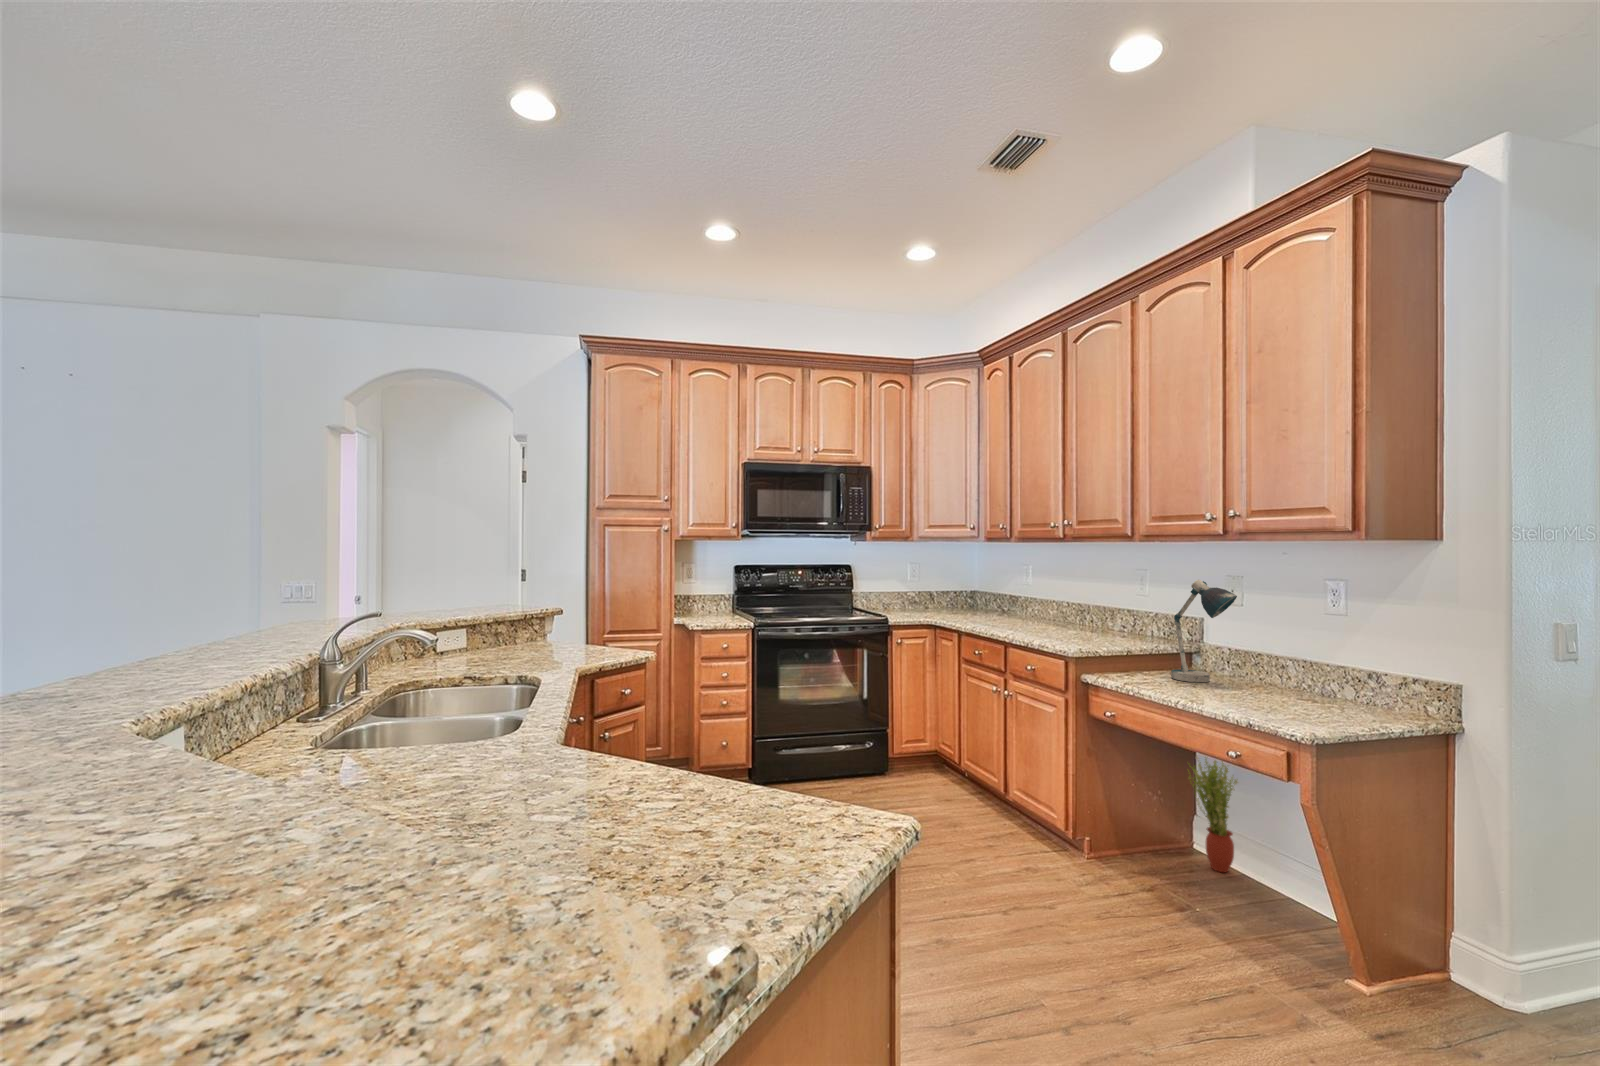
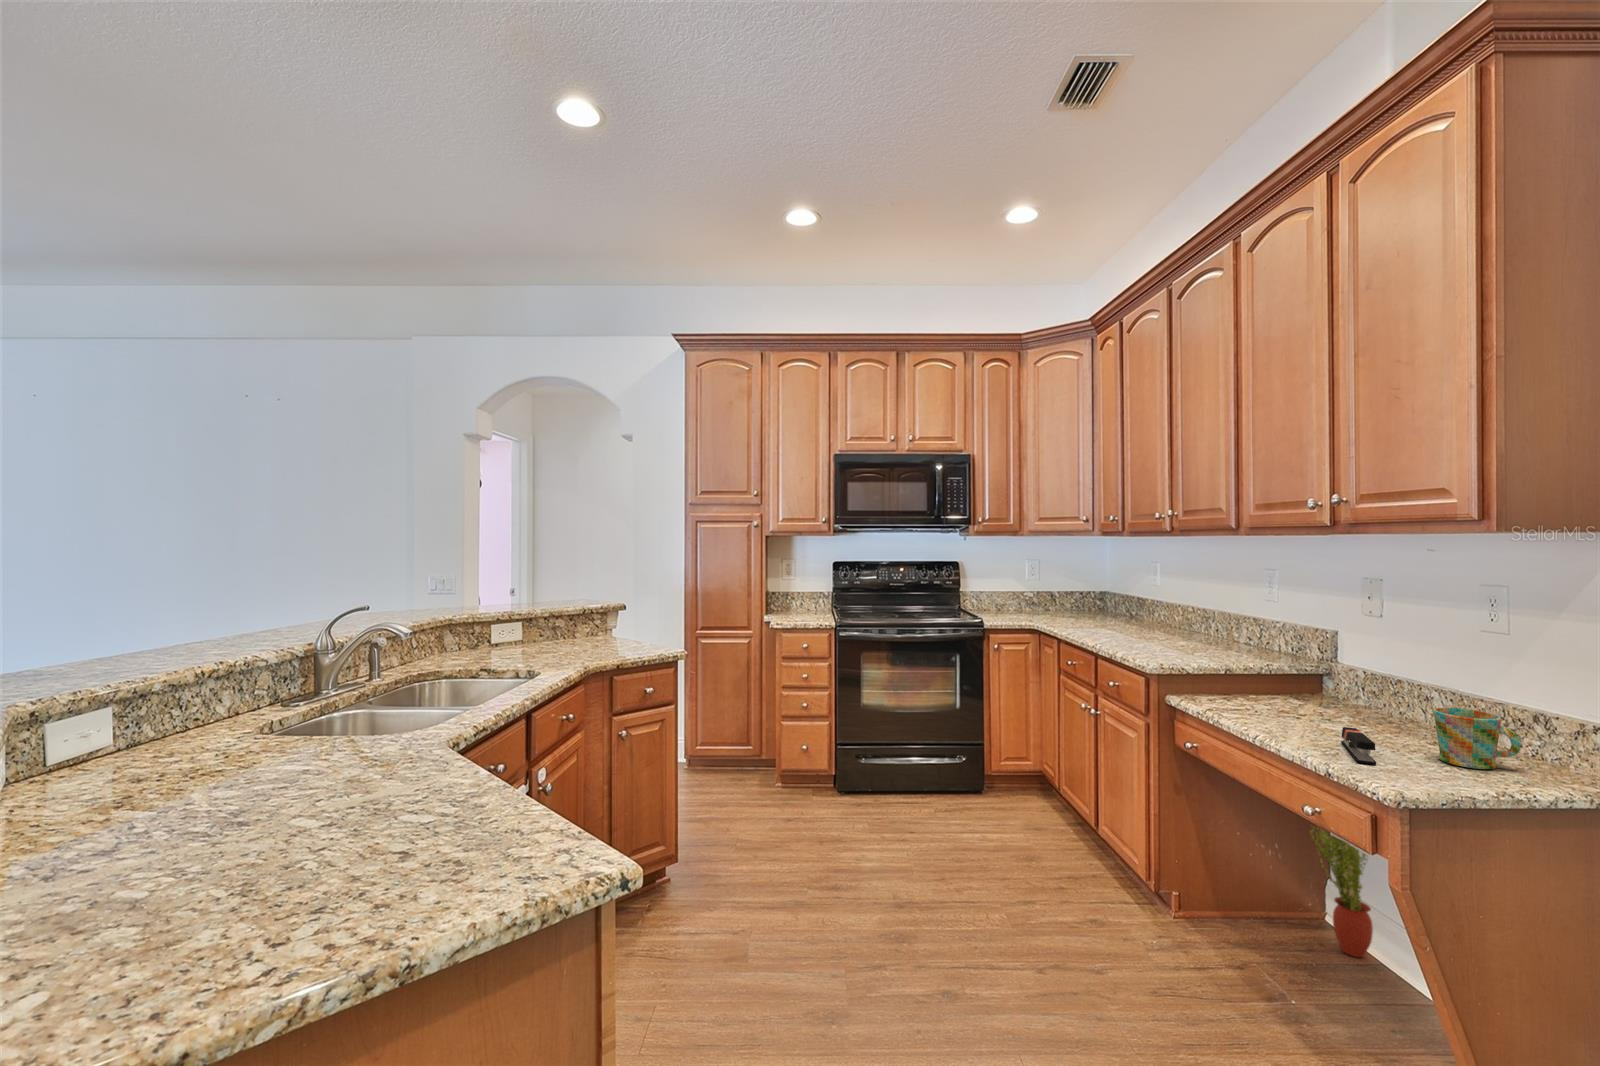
desk lamp: present [1171,580,1237,682] -> none [1278,584,1357,713]
mug: none [1309,671,1368,714] -> present [1433,708,1521,769]
stapler: none [1243,690,1282,717] -> present [1341,727,1376,764]

